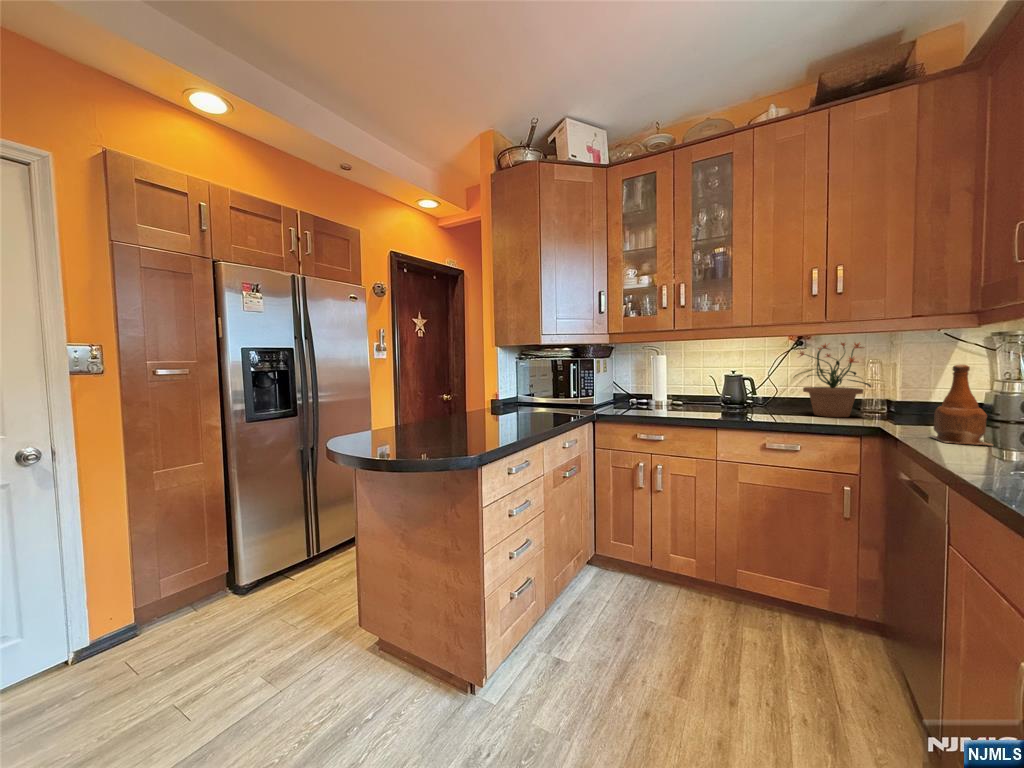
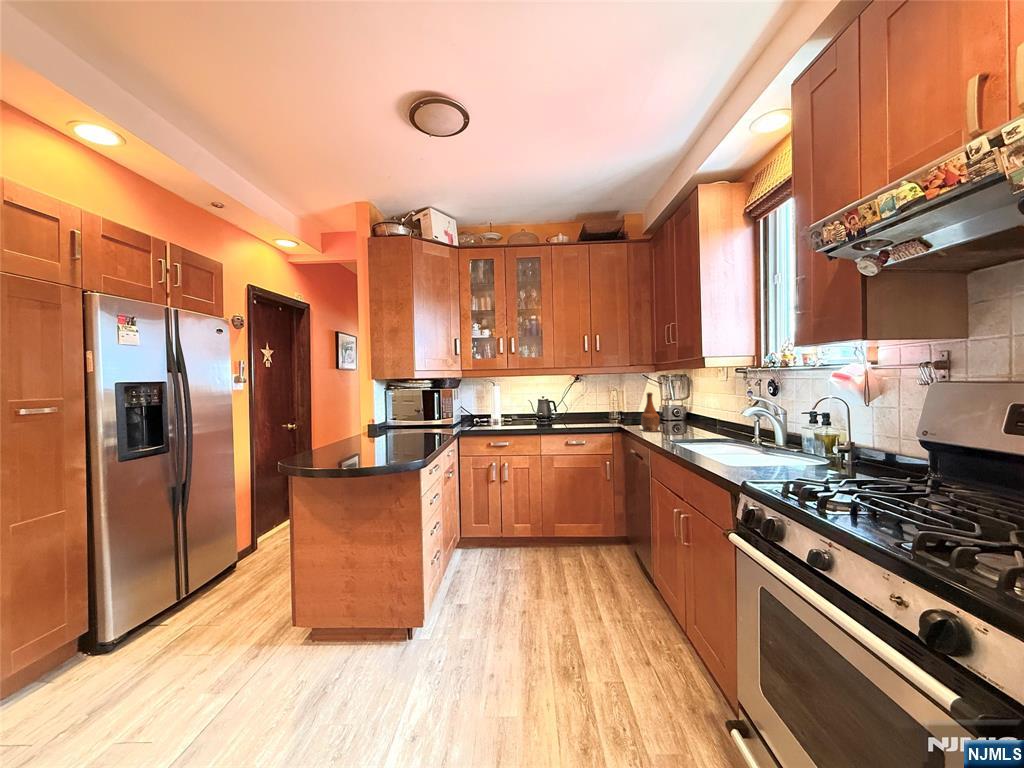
potted plant: present [794,343,871,417] -> none [576,377,613,423]

